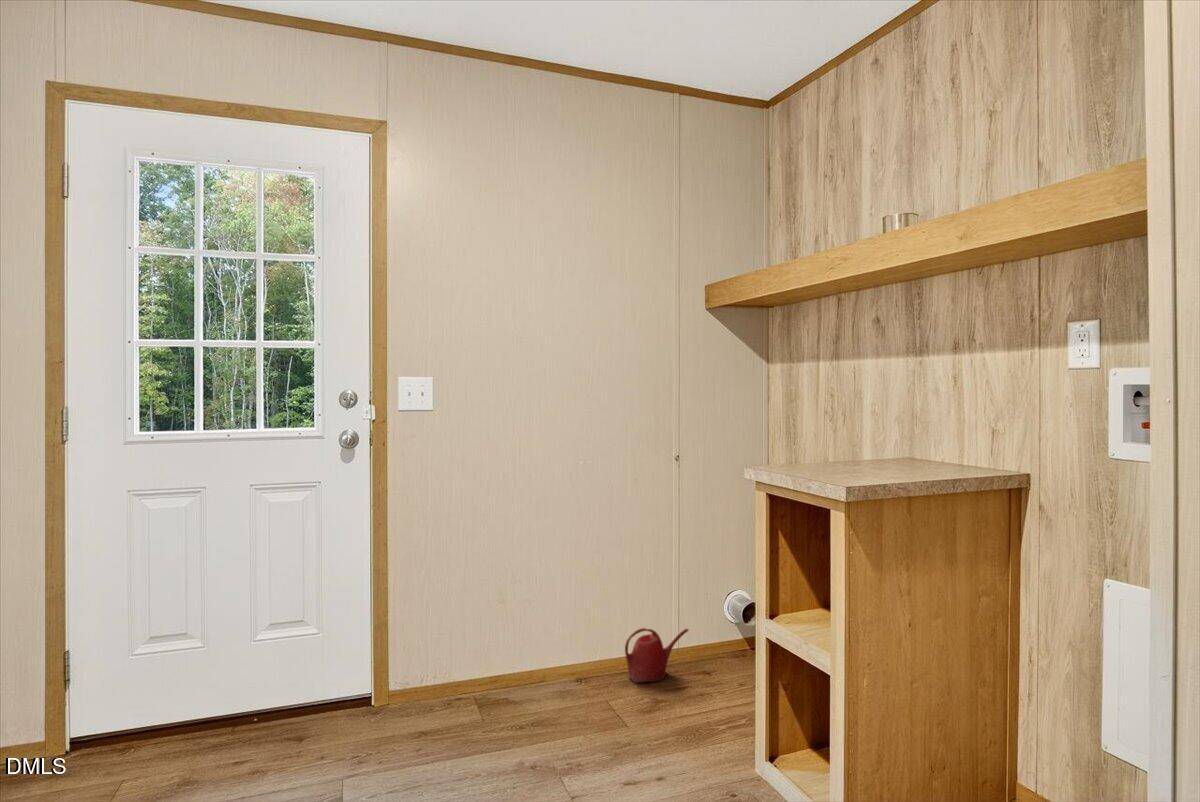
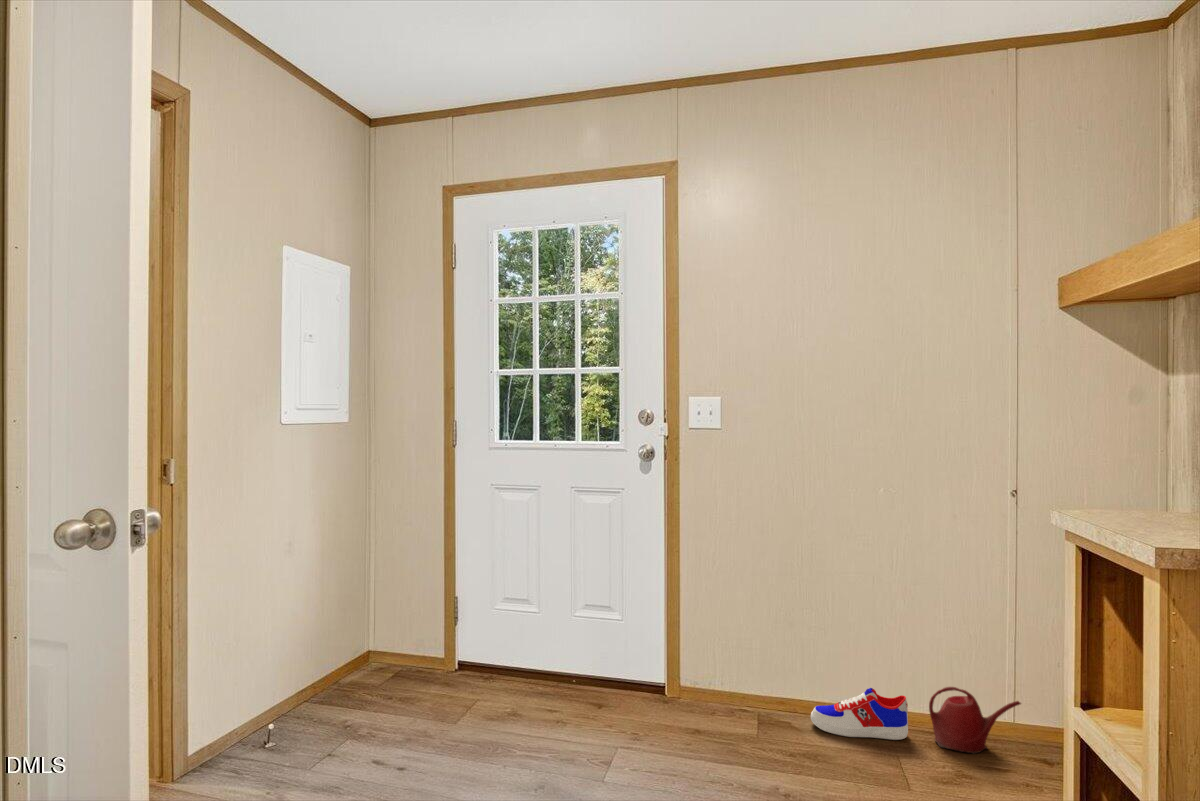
sneaker: none [527,645,609,696] -> present [811,688,908,740]

